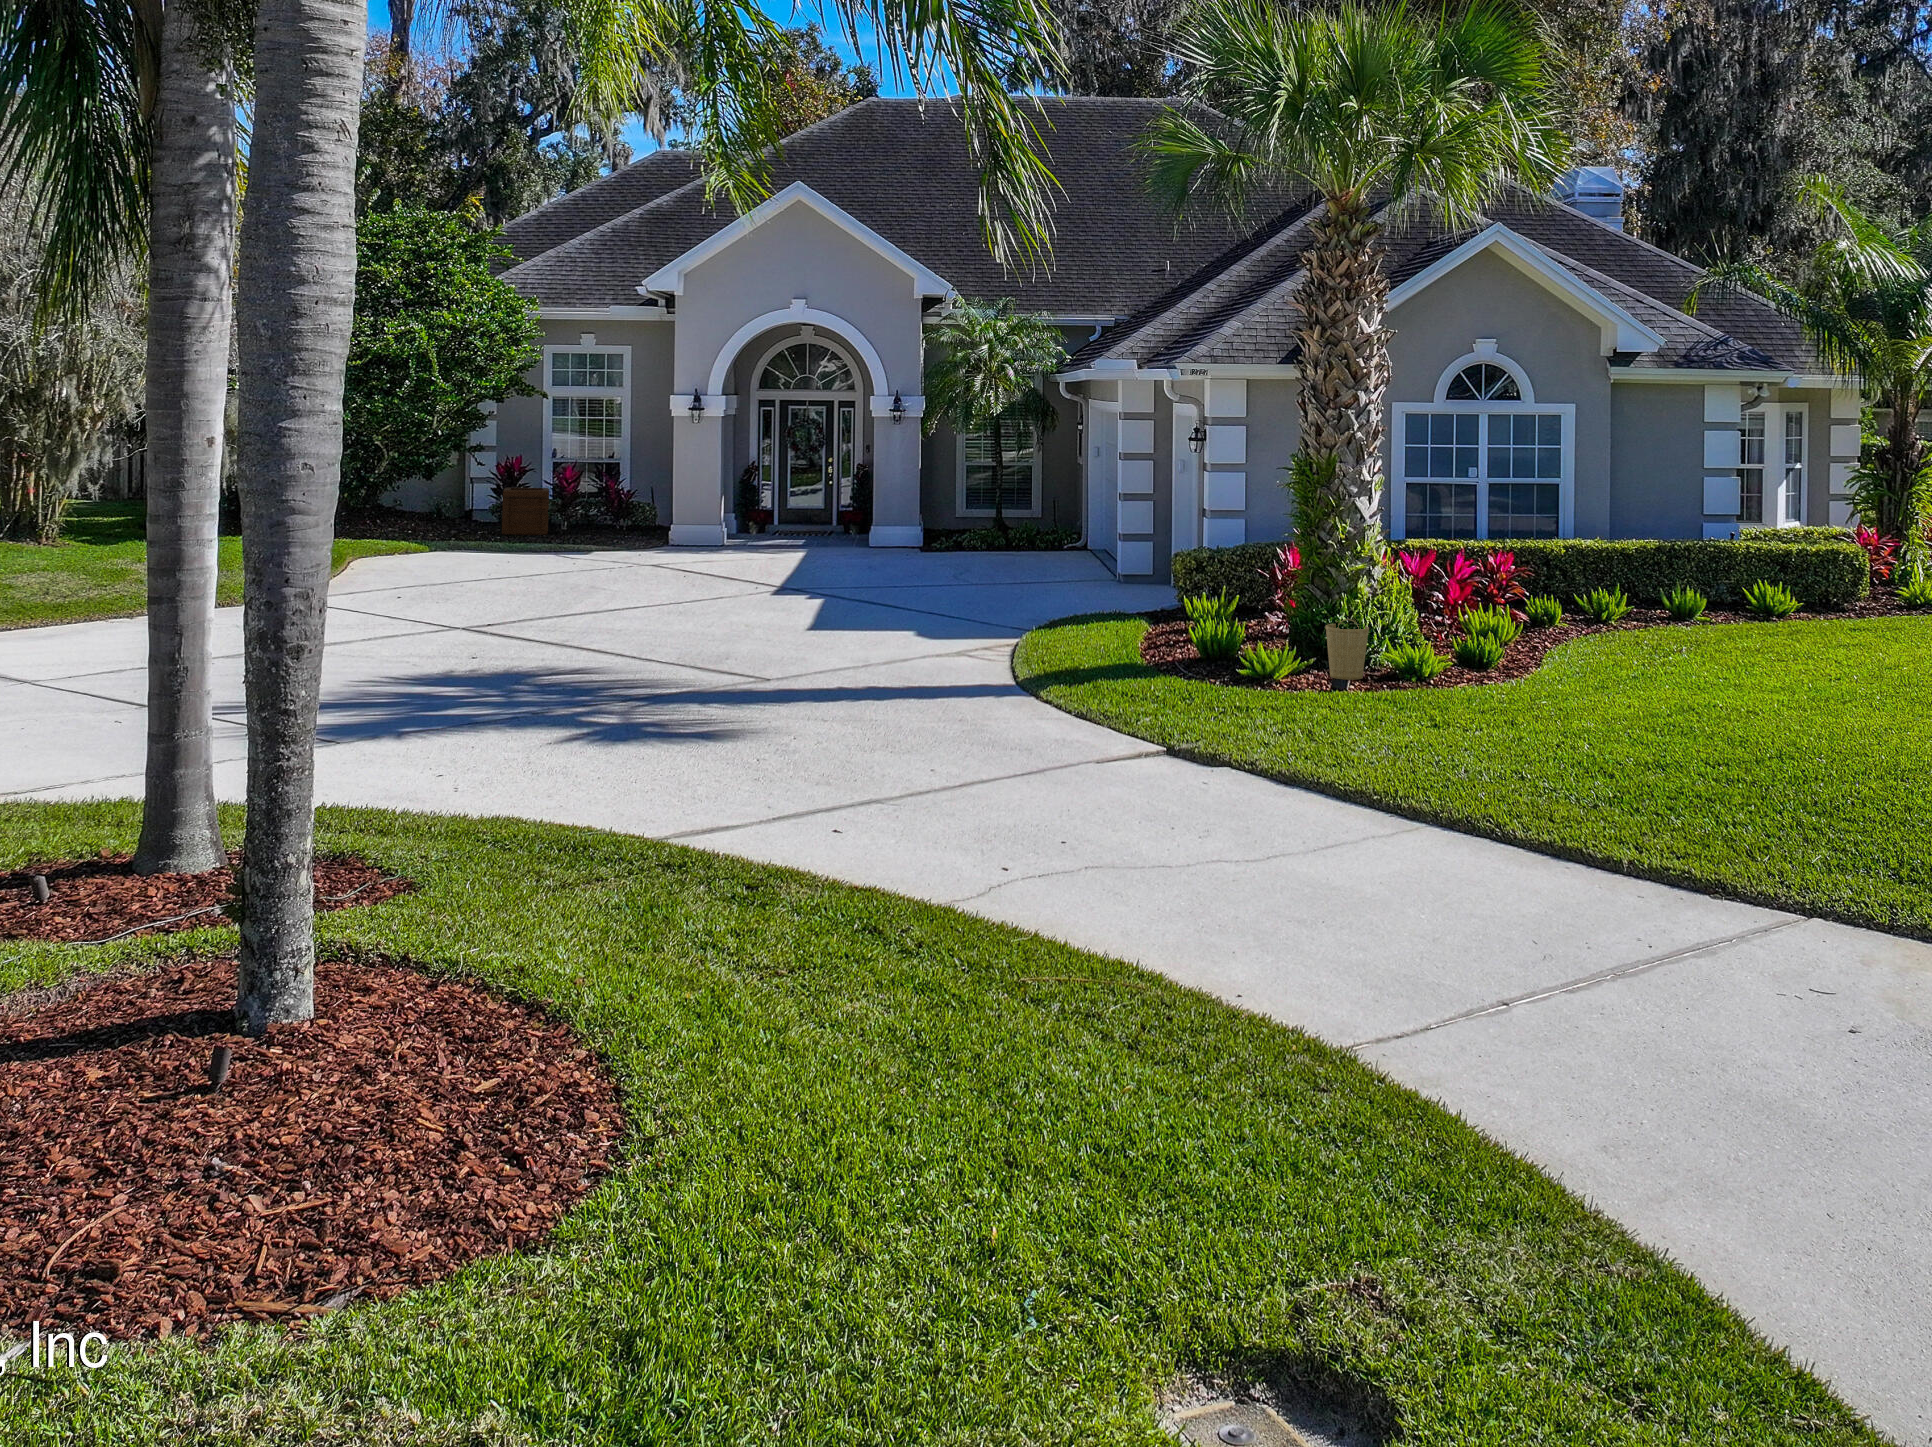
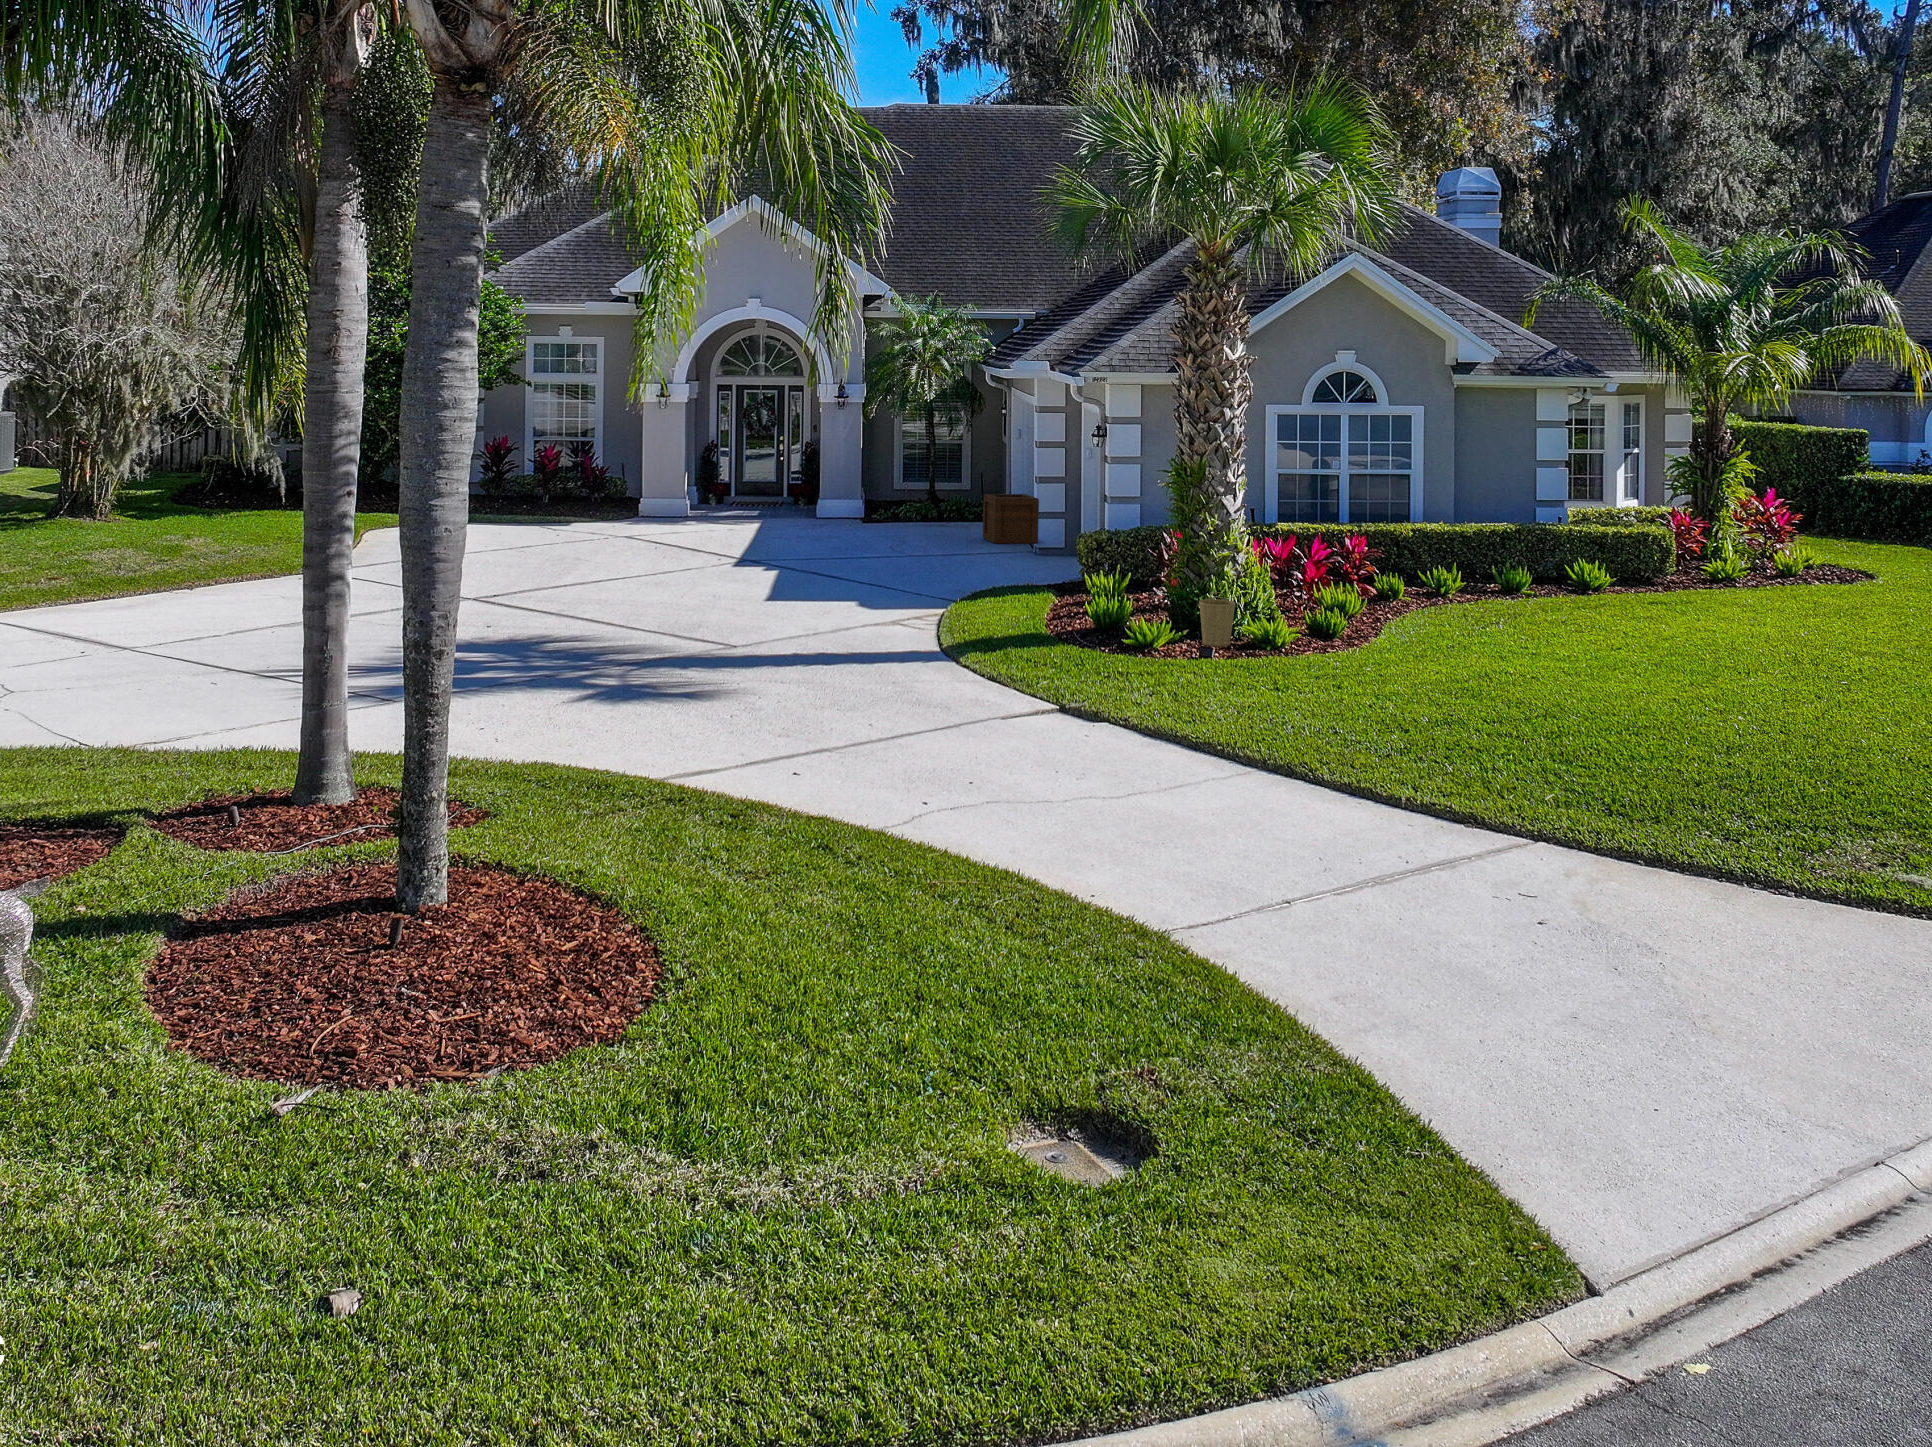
wooden crate: present [502,488,549,535] -> present [983,494,1039,544]

